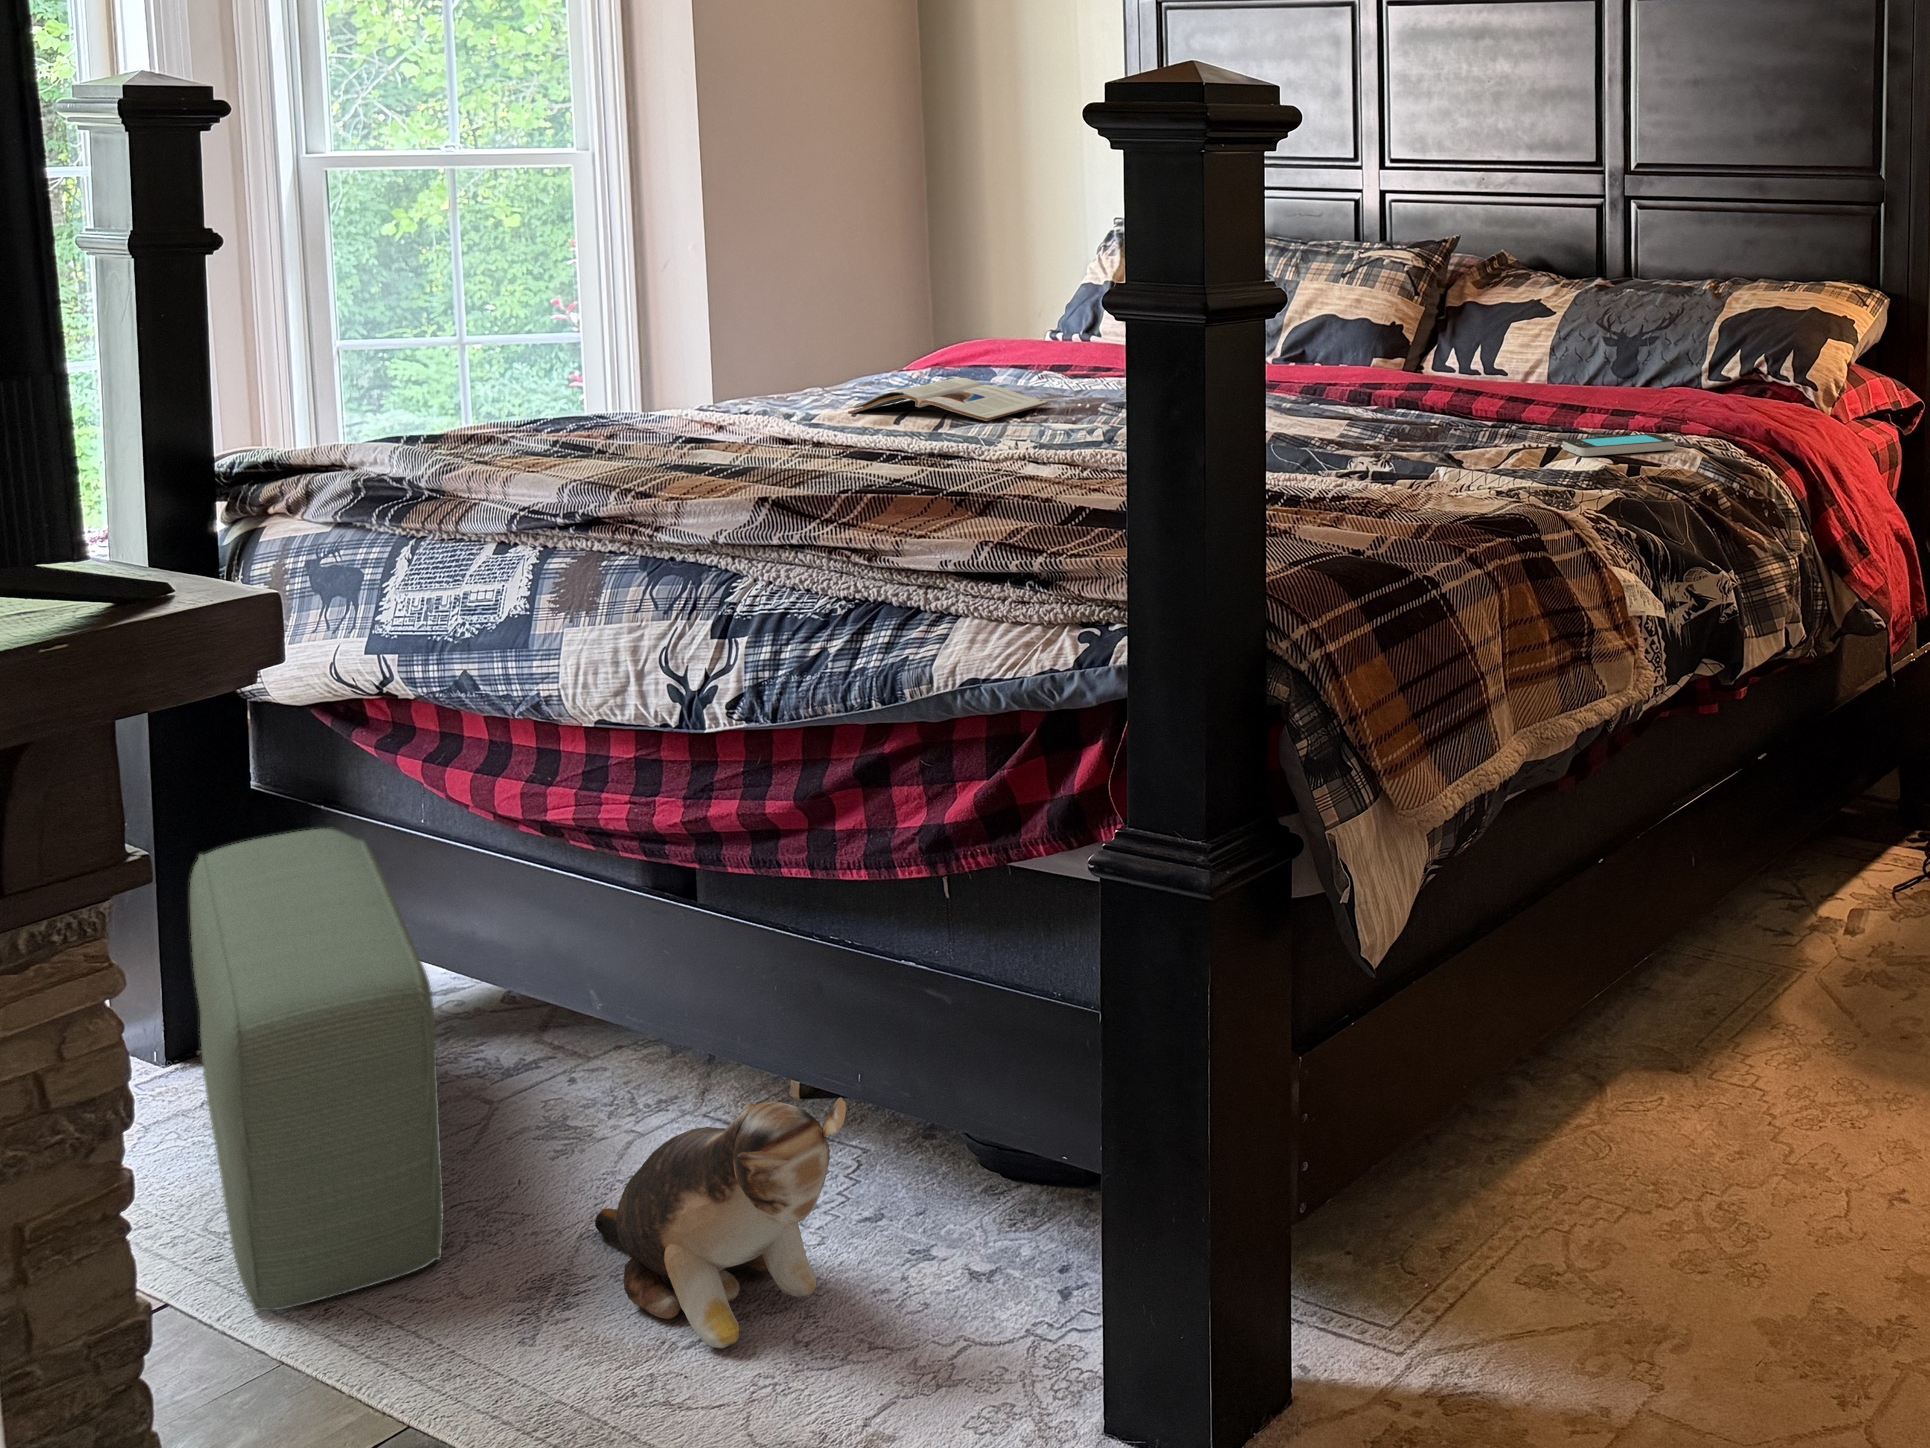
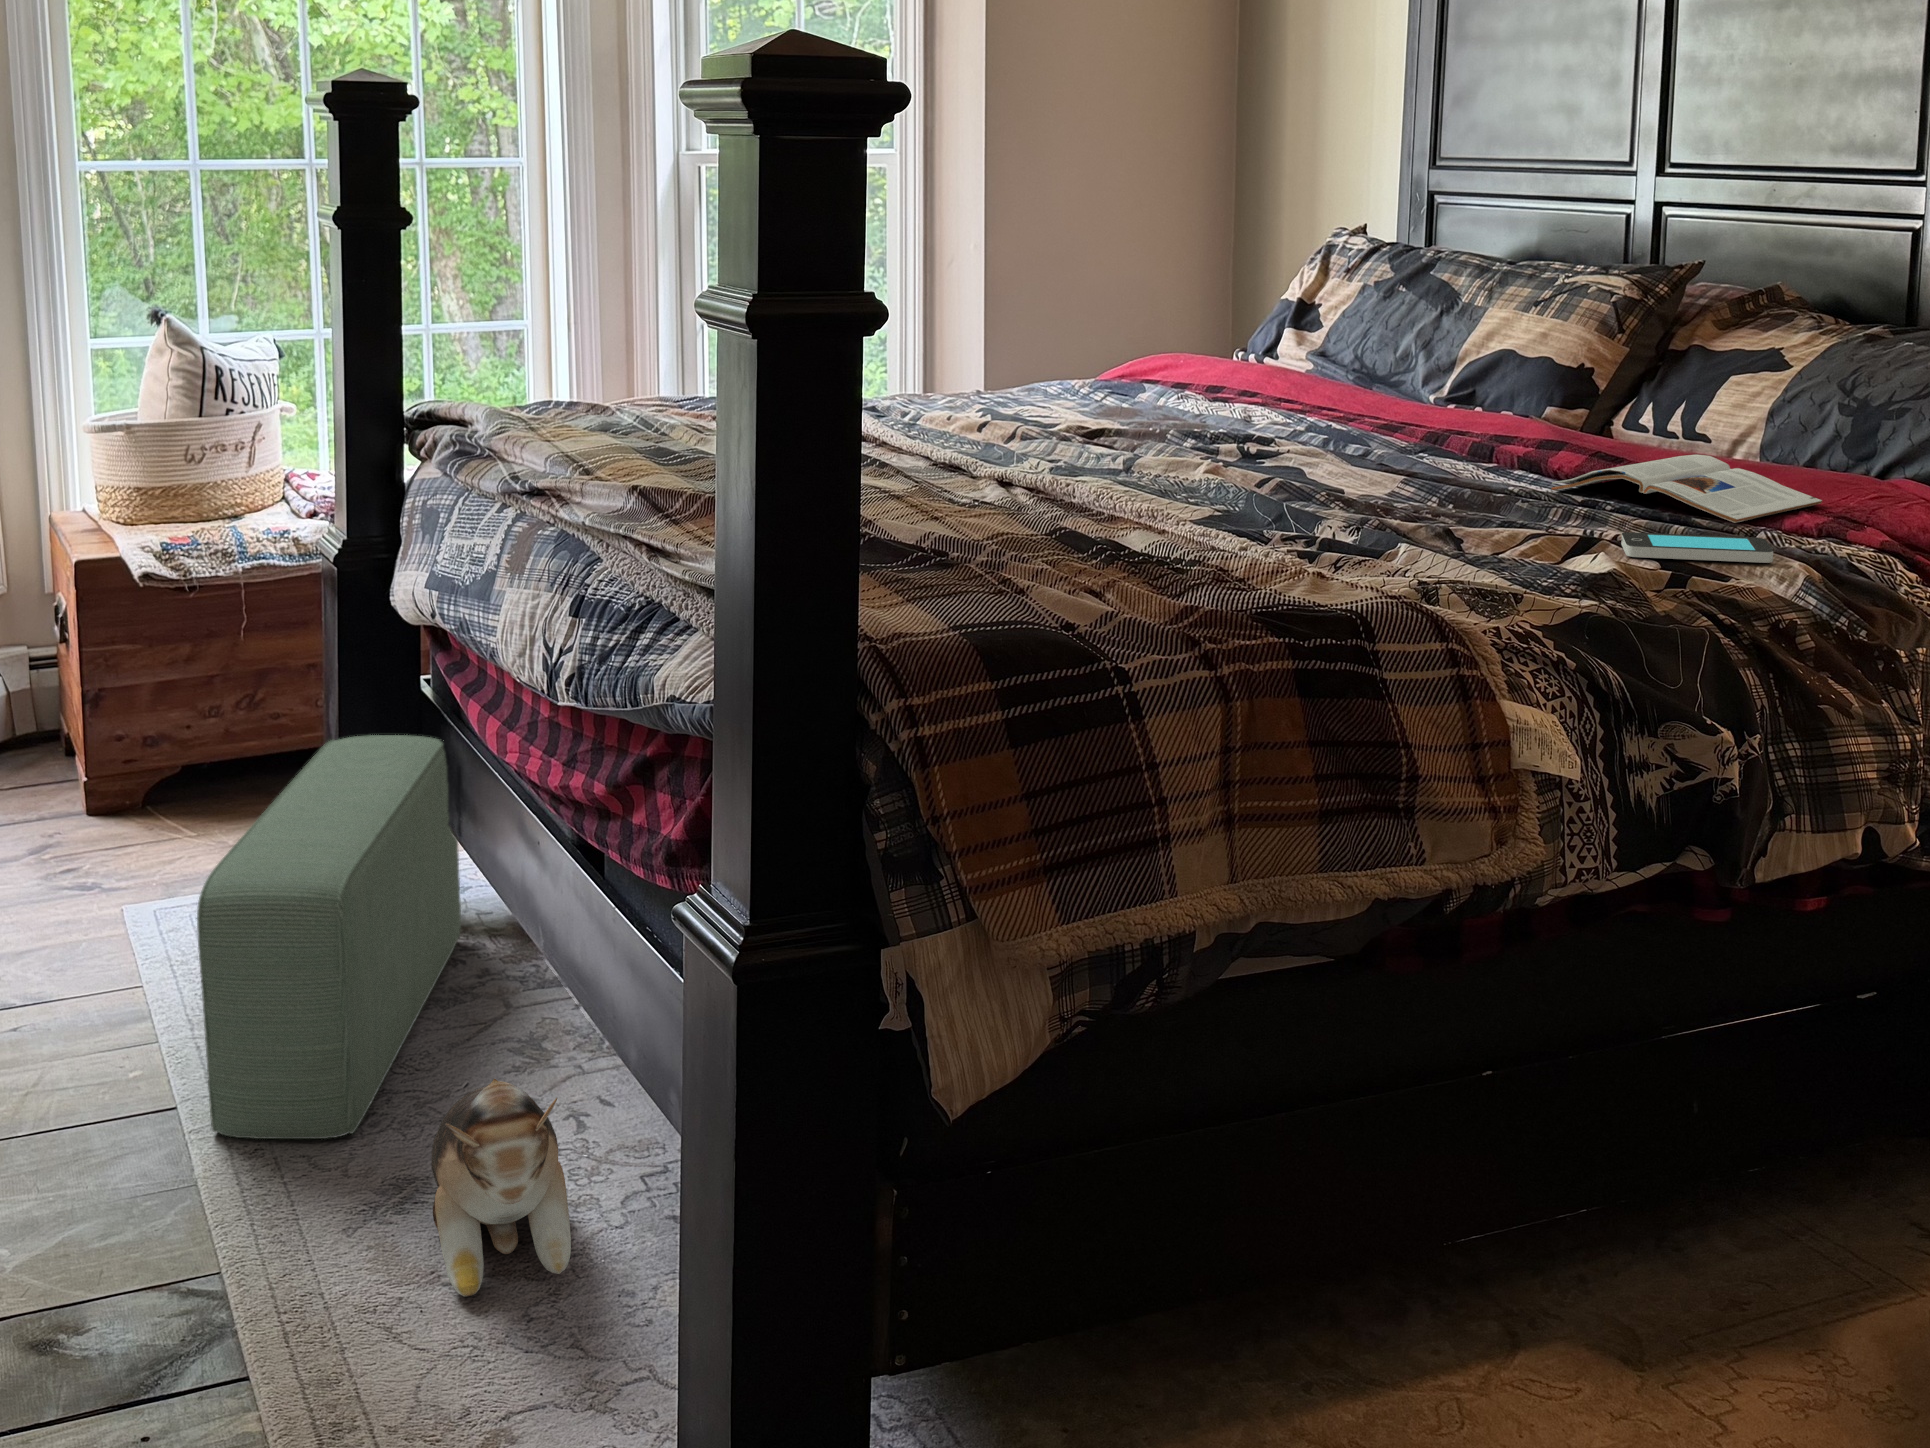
magazine: present [848,378,1048,421] -> present [1552,455,1822,523]

